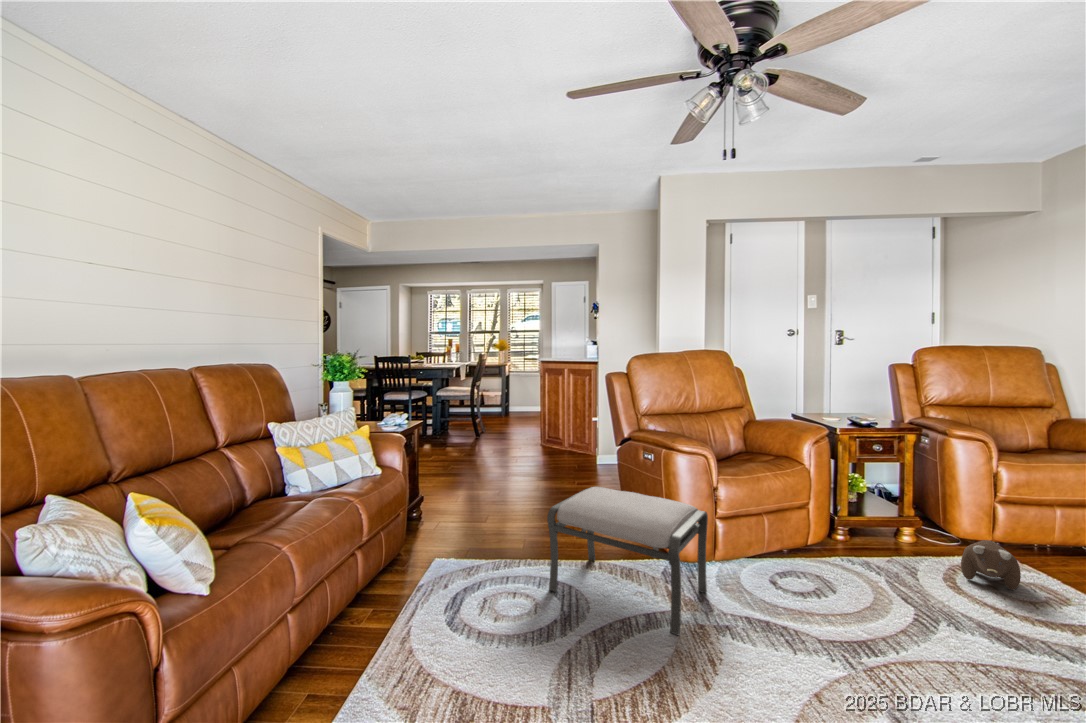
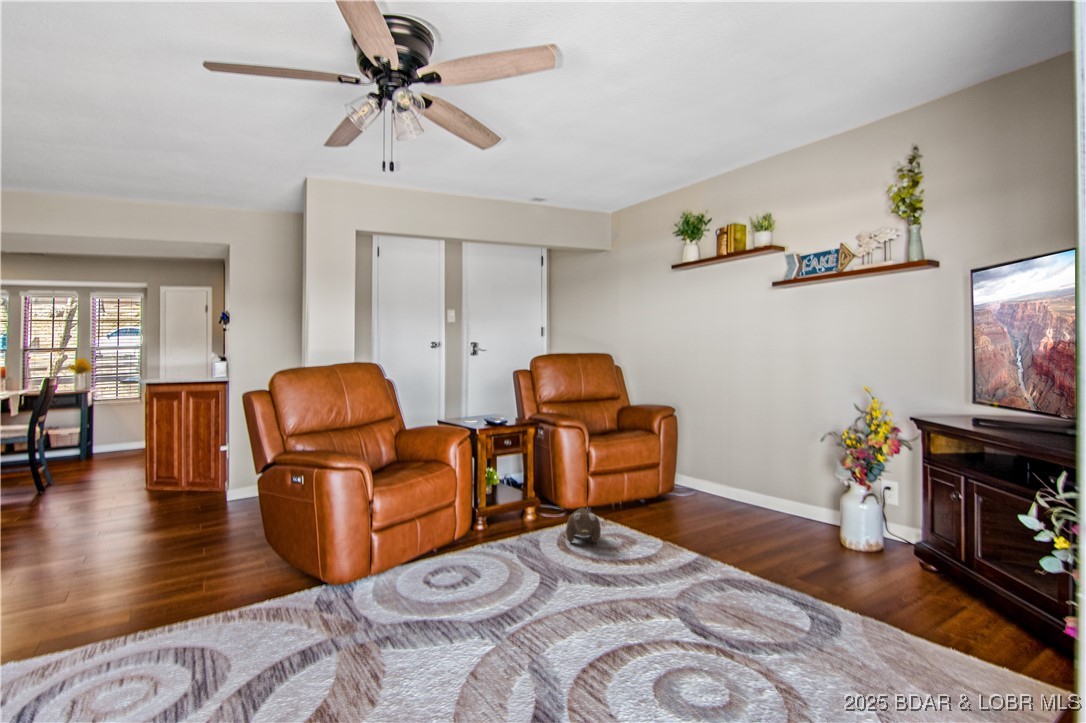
ottoman: present [547,487,708,635] -> none [160,519,367,666]

